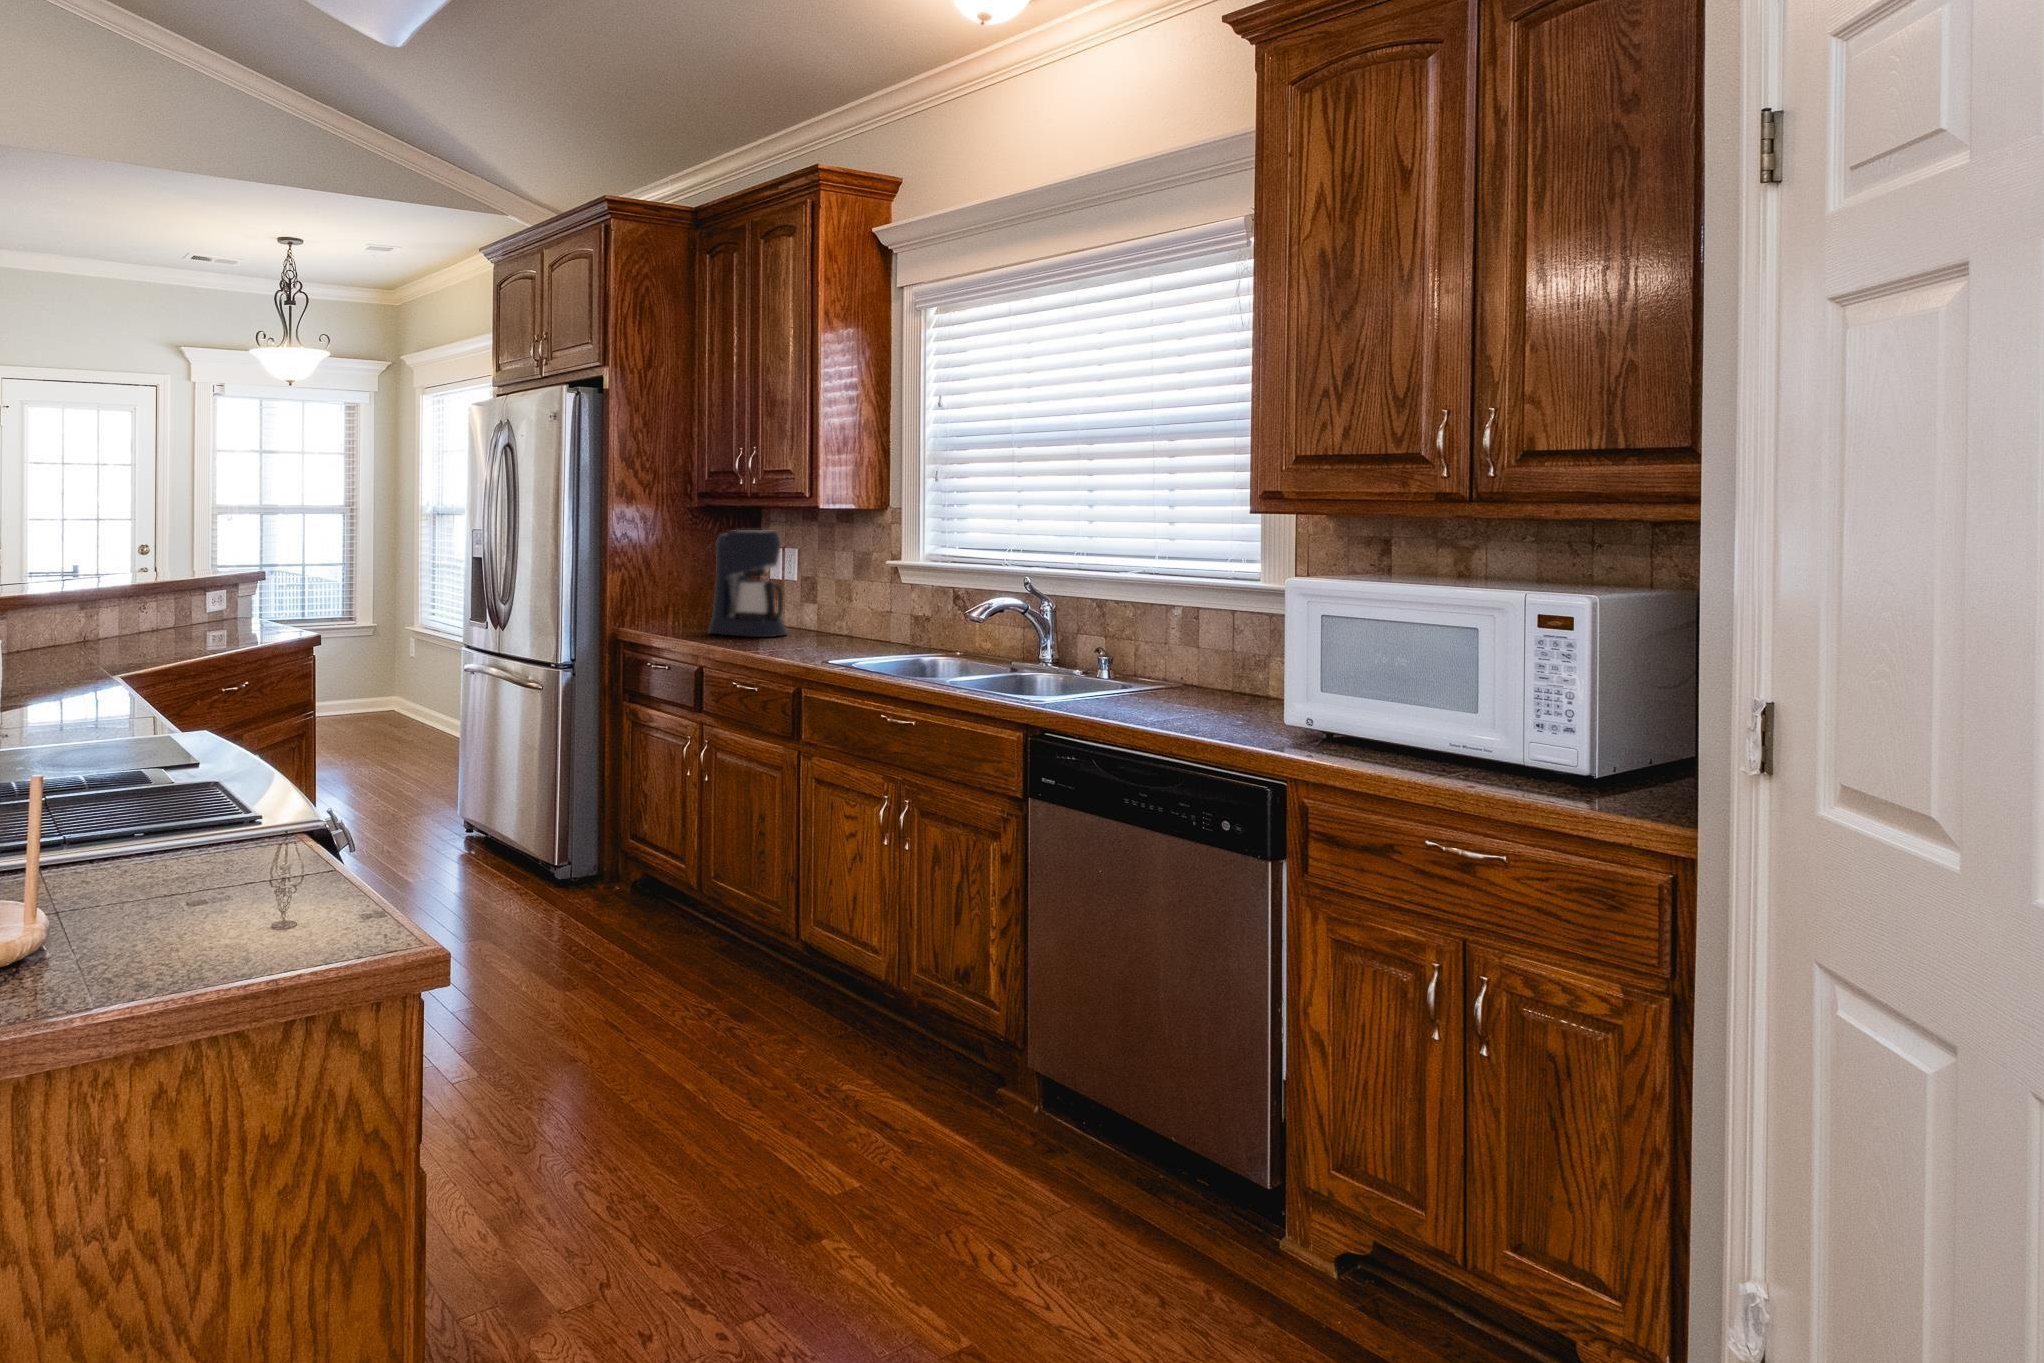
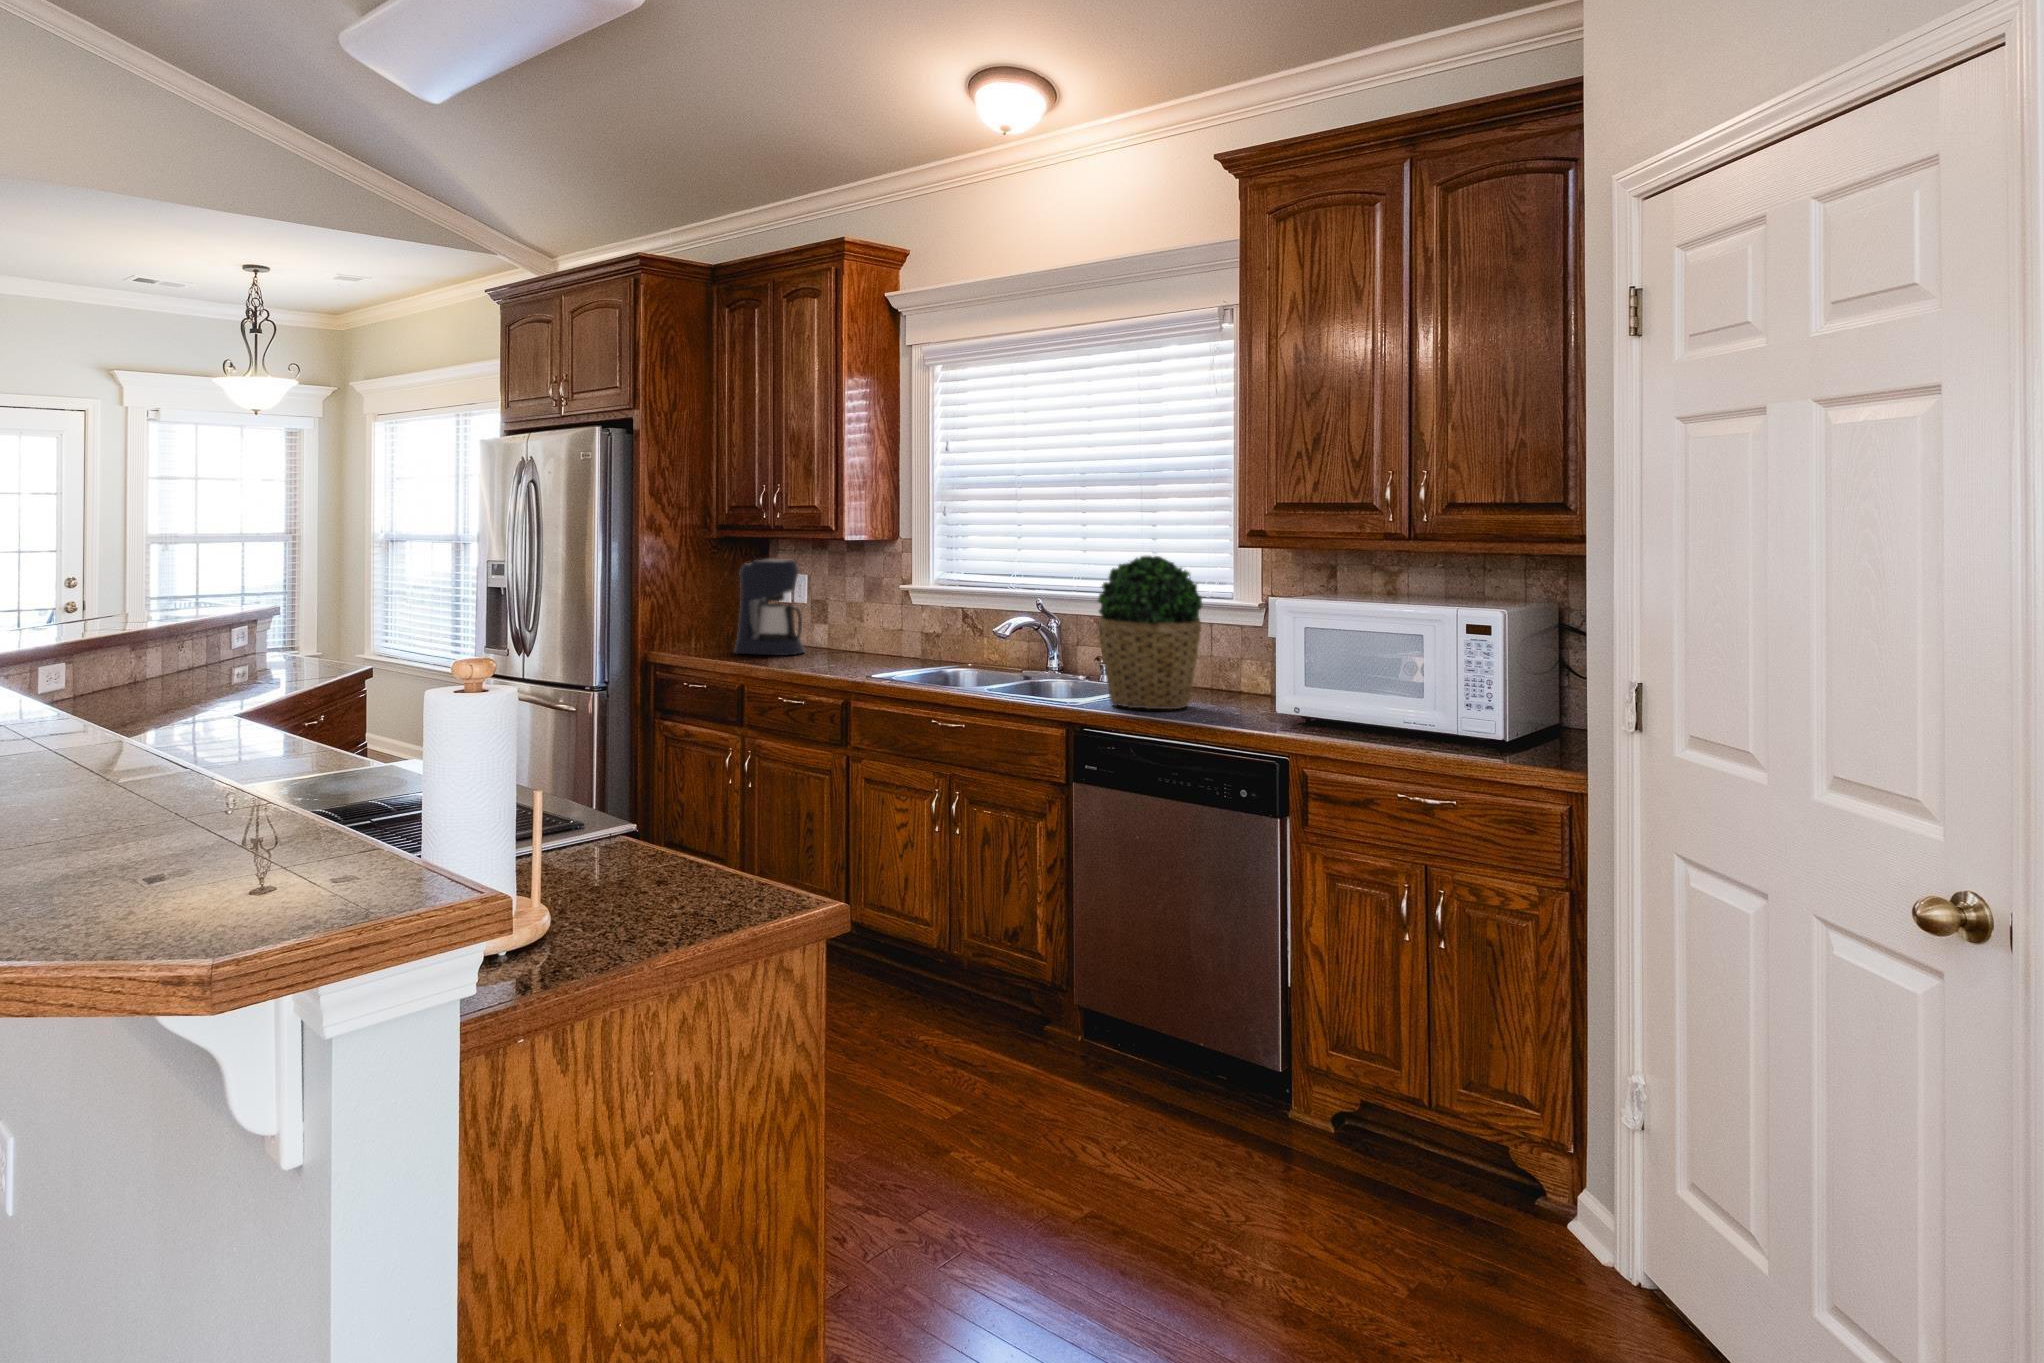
potted plant: none [1071,522,1202,714] -> present [1097,556,1202,709]

